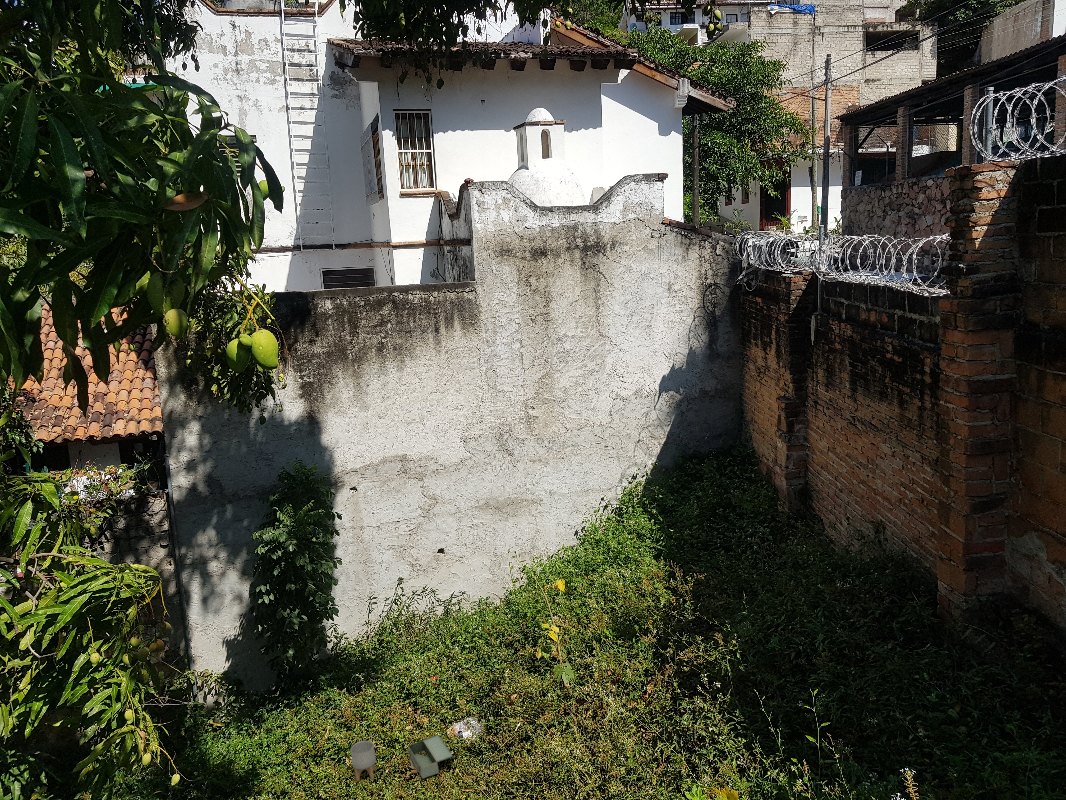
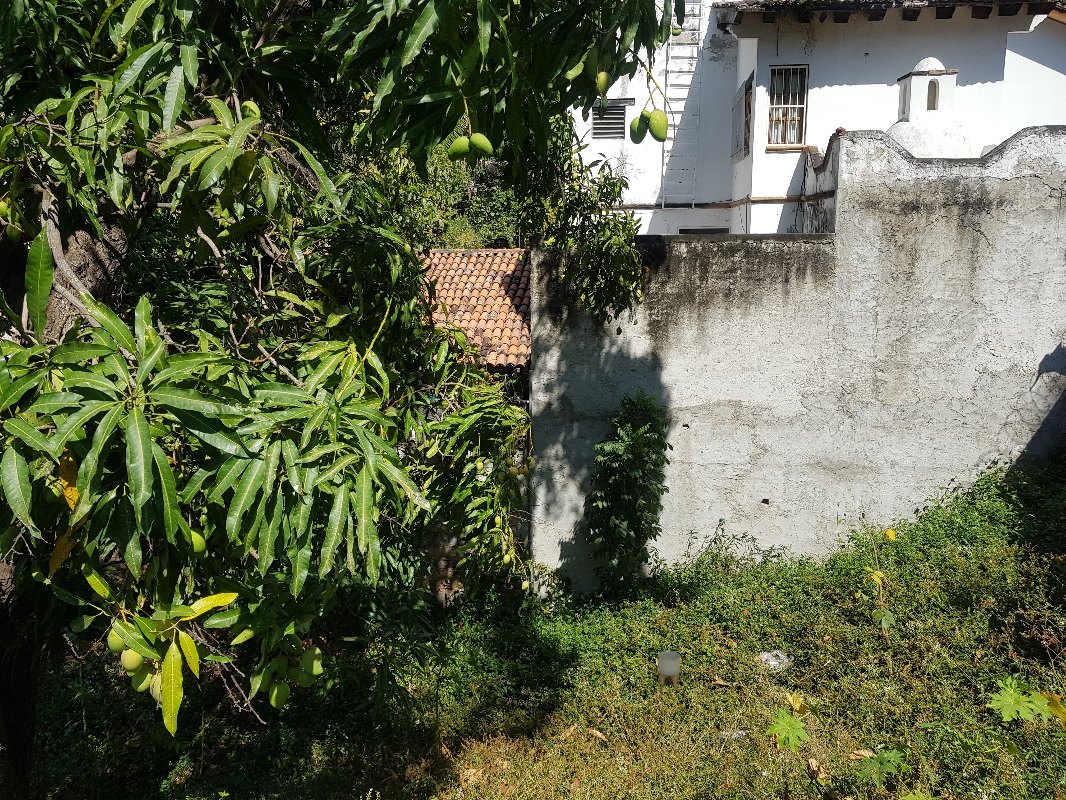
toolbox: present [408,735,452,778] -> none [711,664,754,697]

